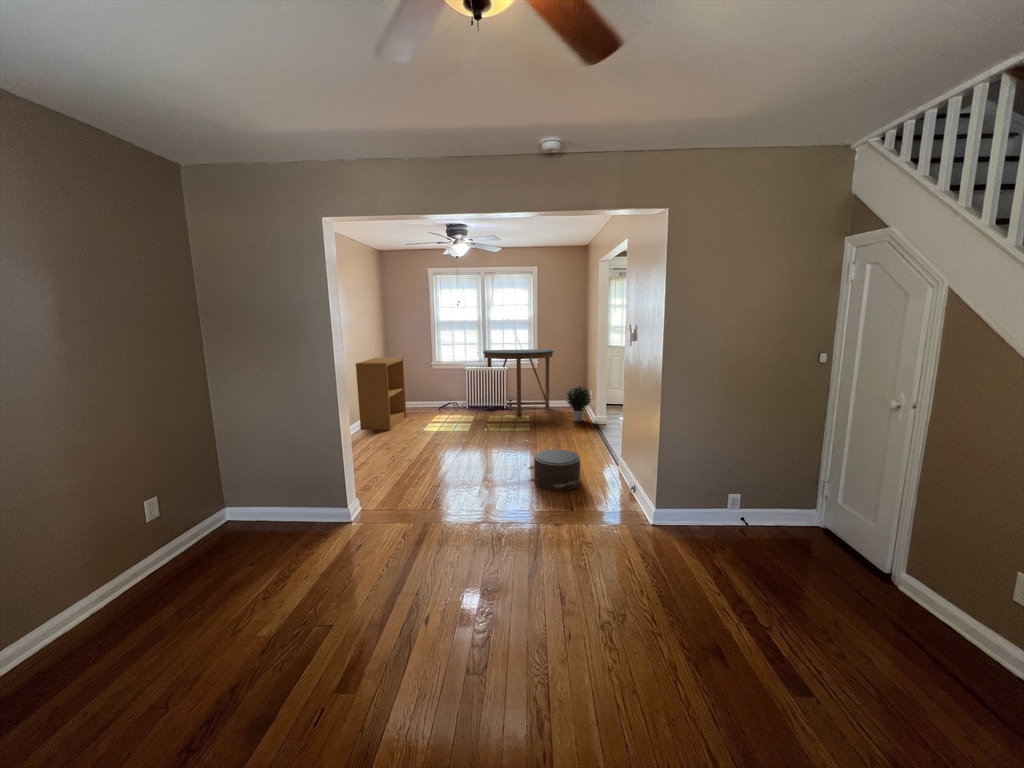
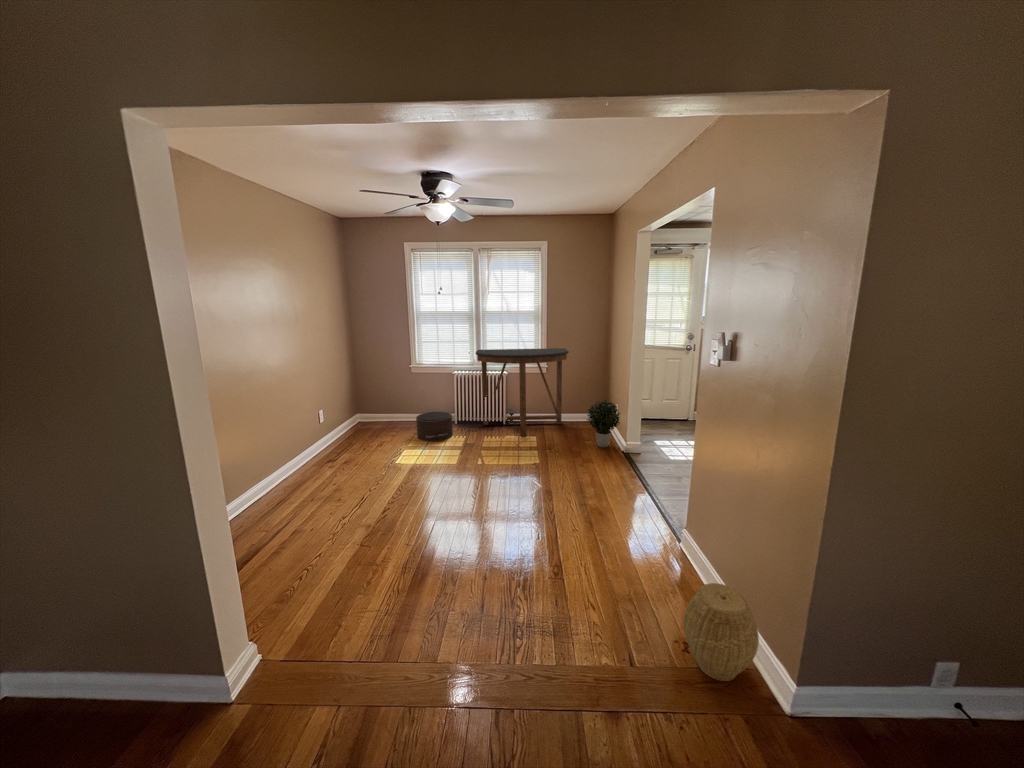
bookshelf: present [356,358,406,430] -> none [298,362,376,463]
pouf: present [529,449,580,491] -> present [416,412,453,441]
woven basket: none [603,465,642,515] -> present [683,583,759,681]

